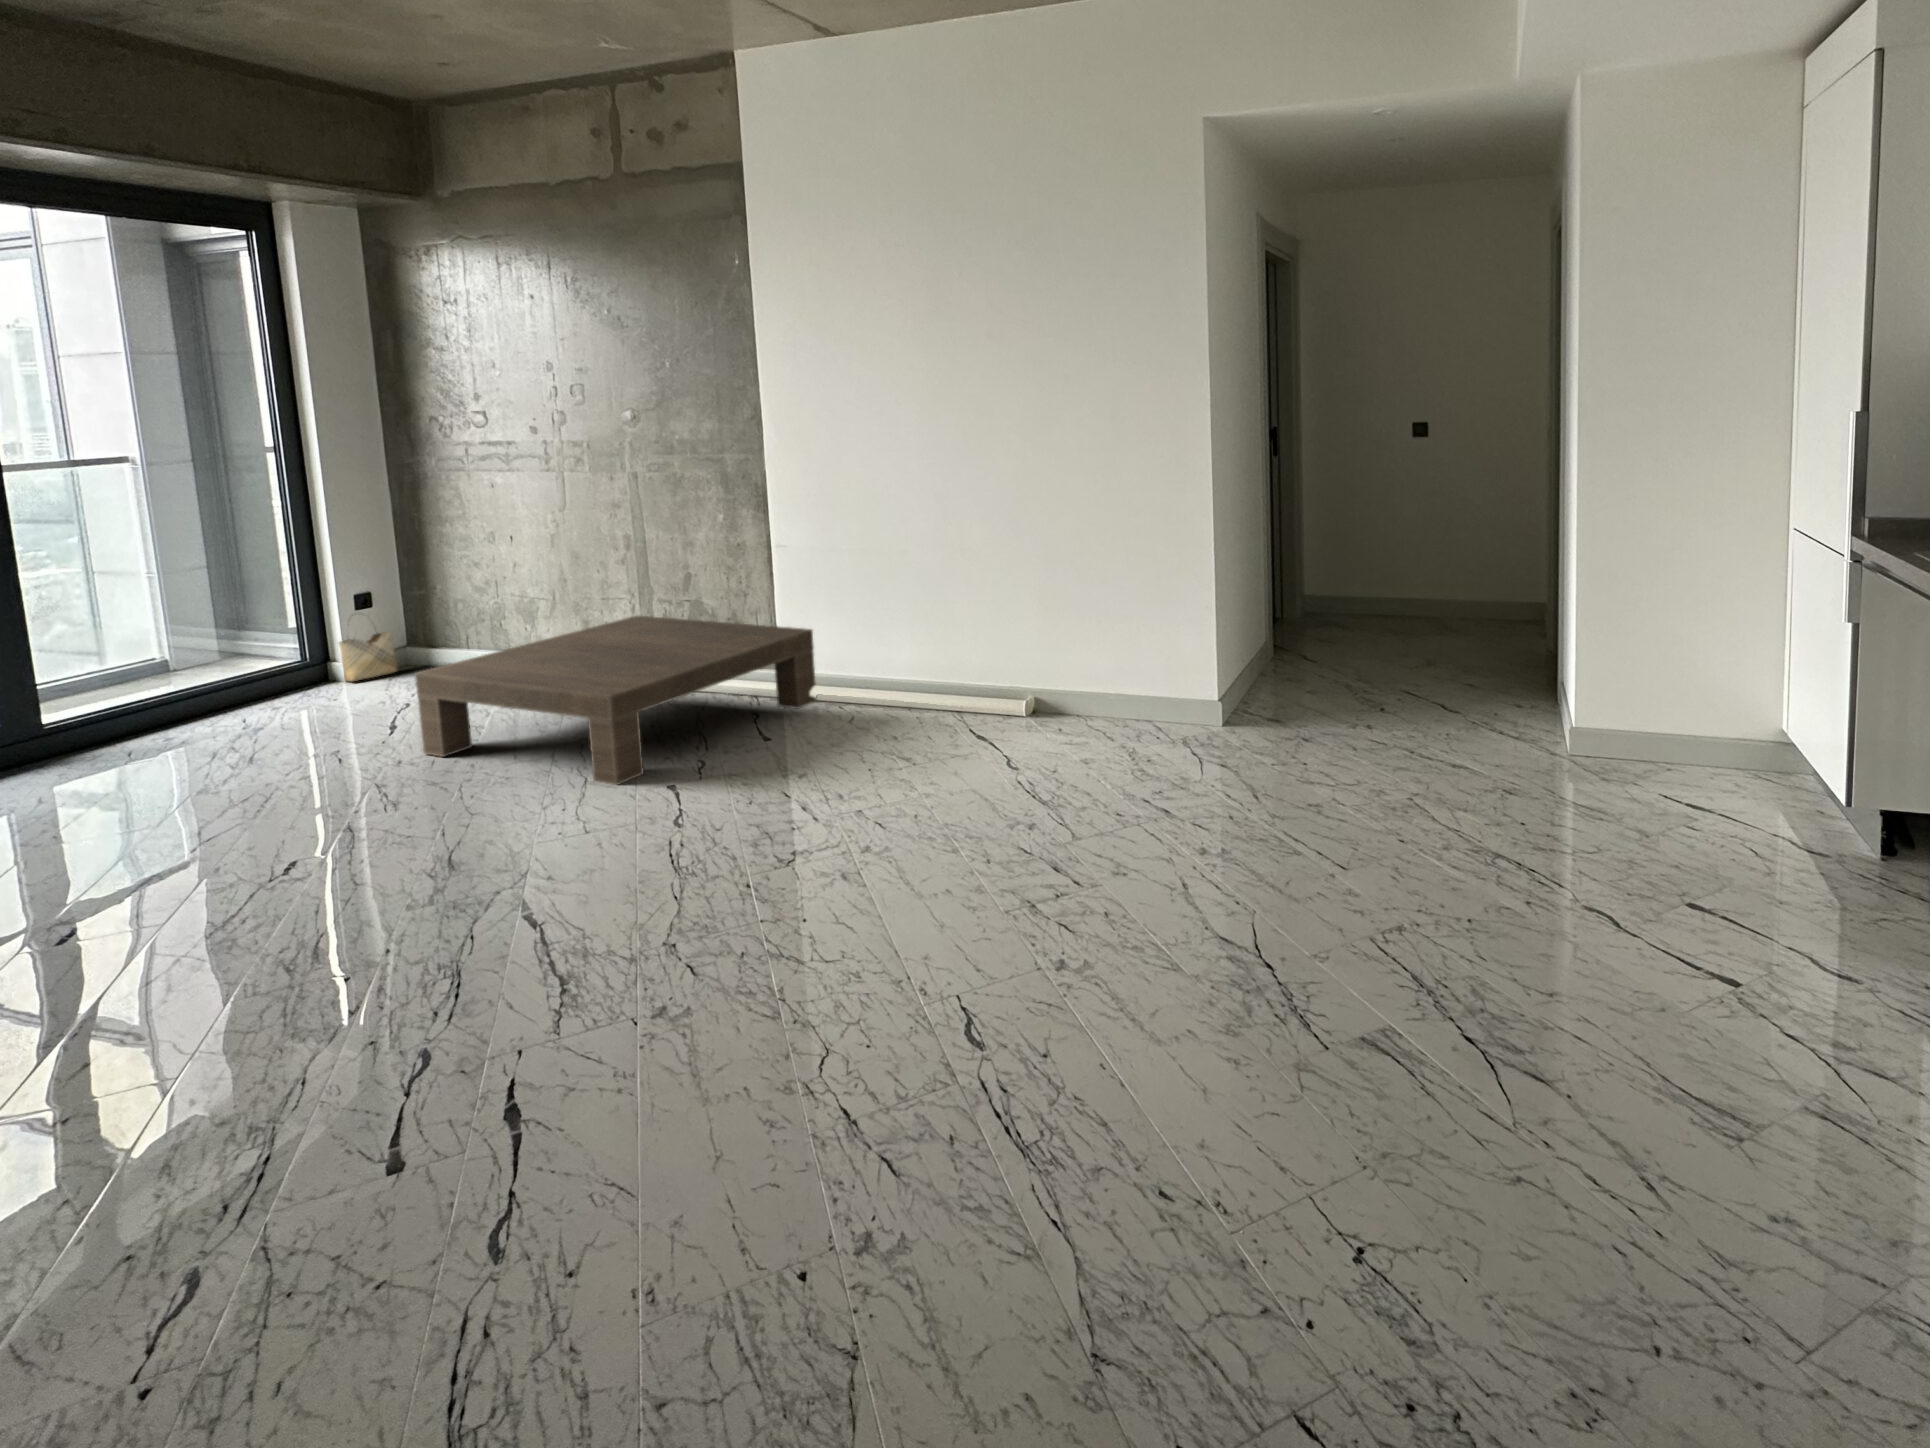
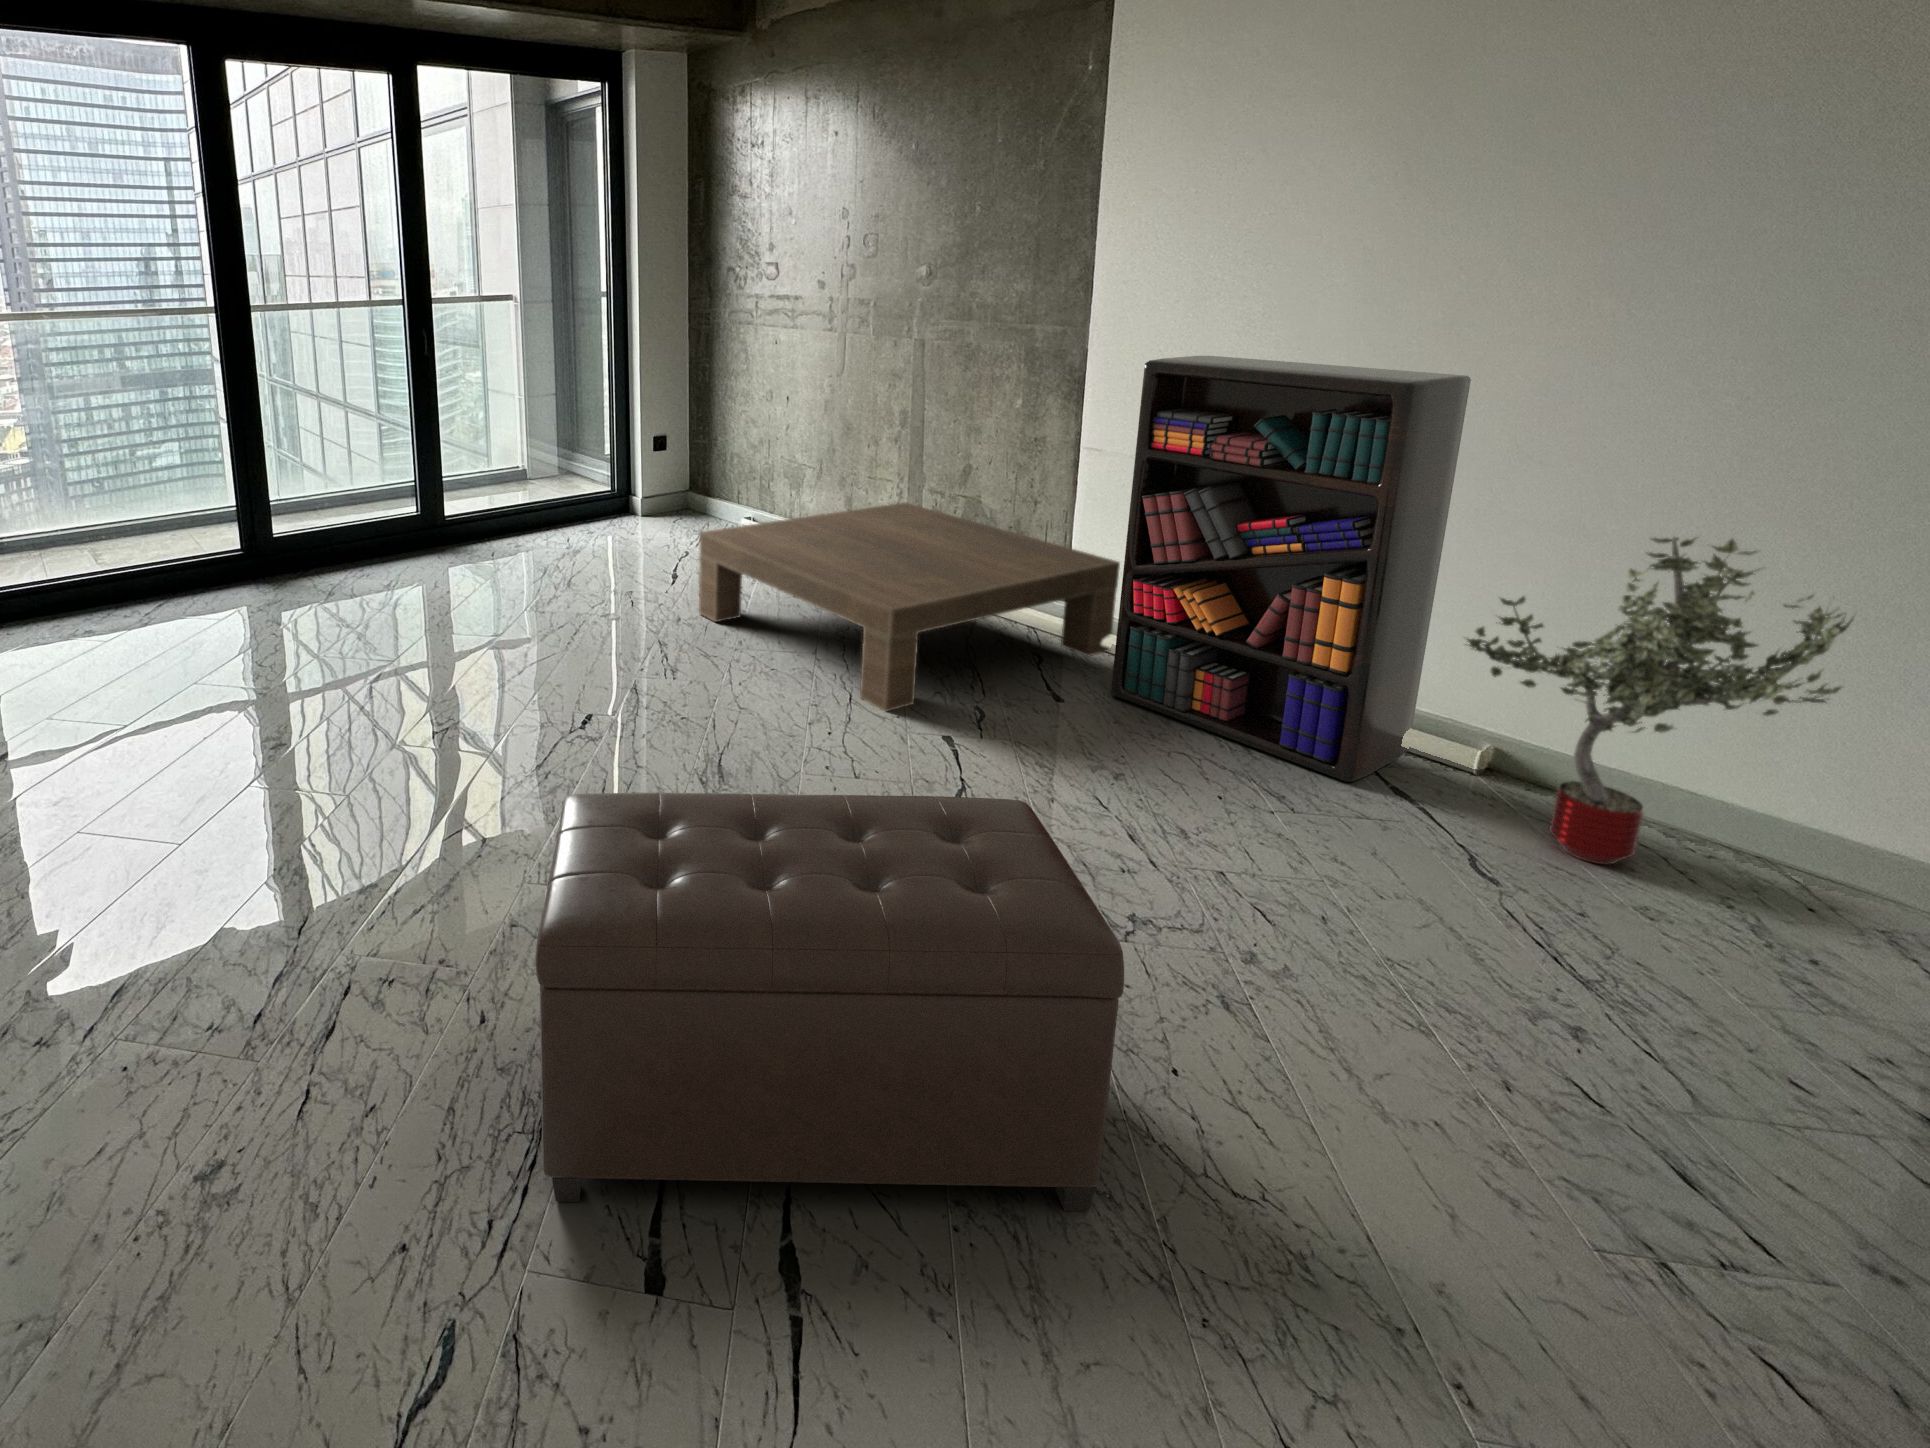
bookshelf: none [792,464,1002,744] -> present [1111,356,1471,782]
potted tree: none [1004,543,1154,750] -> present [1465,537,1854,865]
woven basket: present [339,614,397,681] -> none [638,453,681,516]
ottoman: none [260,775,734,1158] -> present [535,793,1124,1212]

